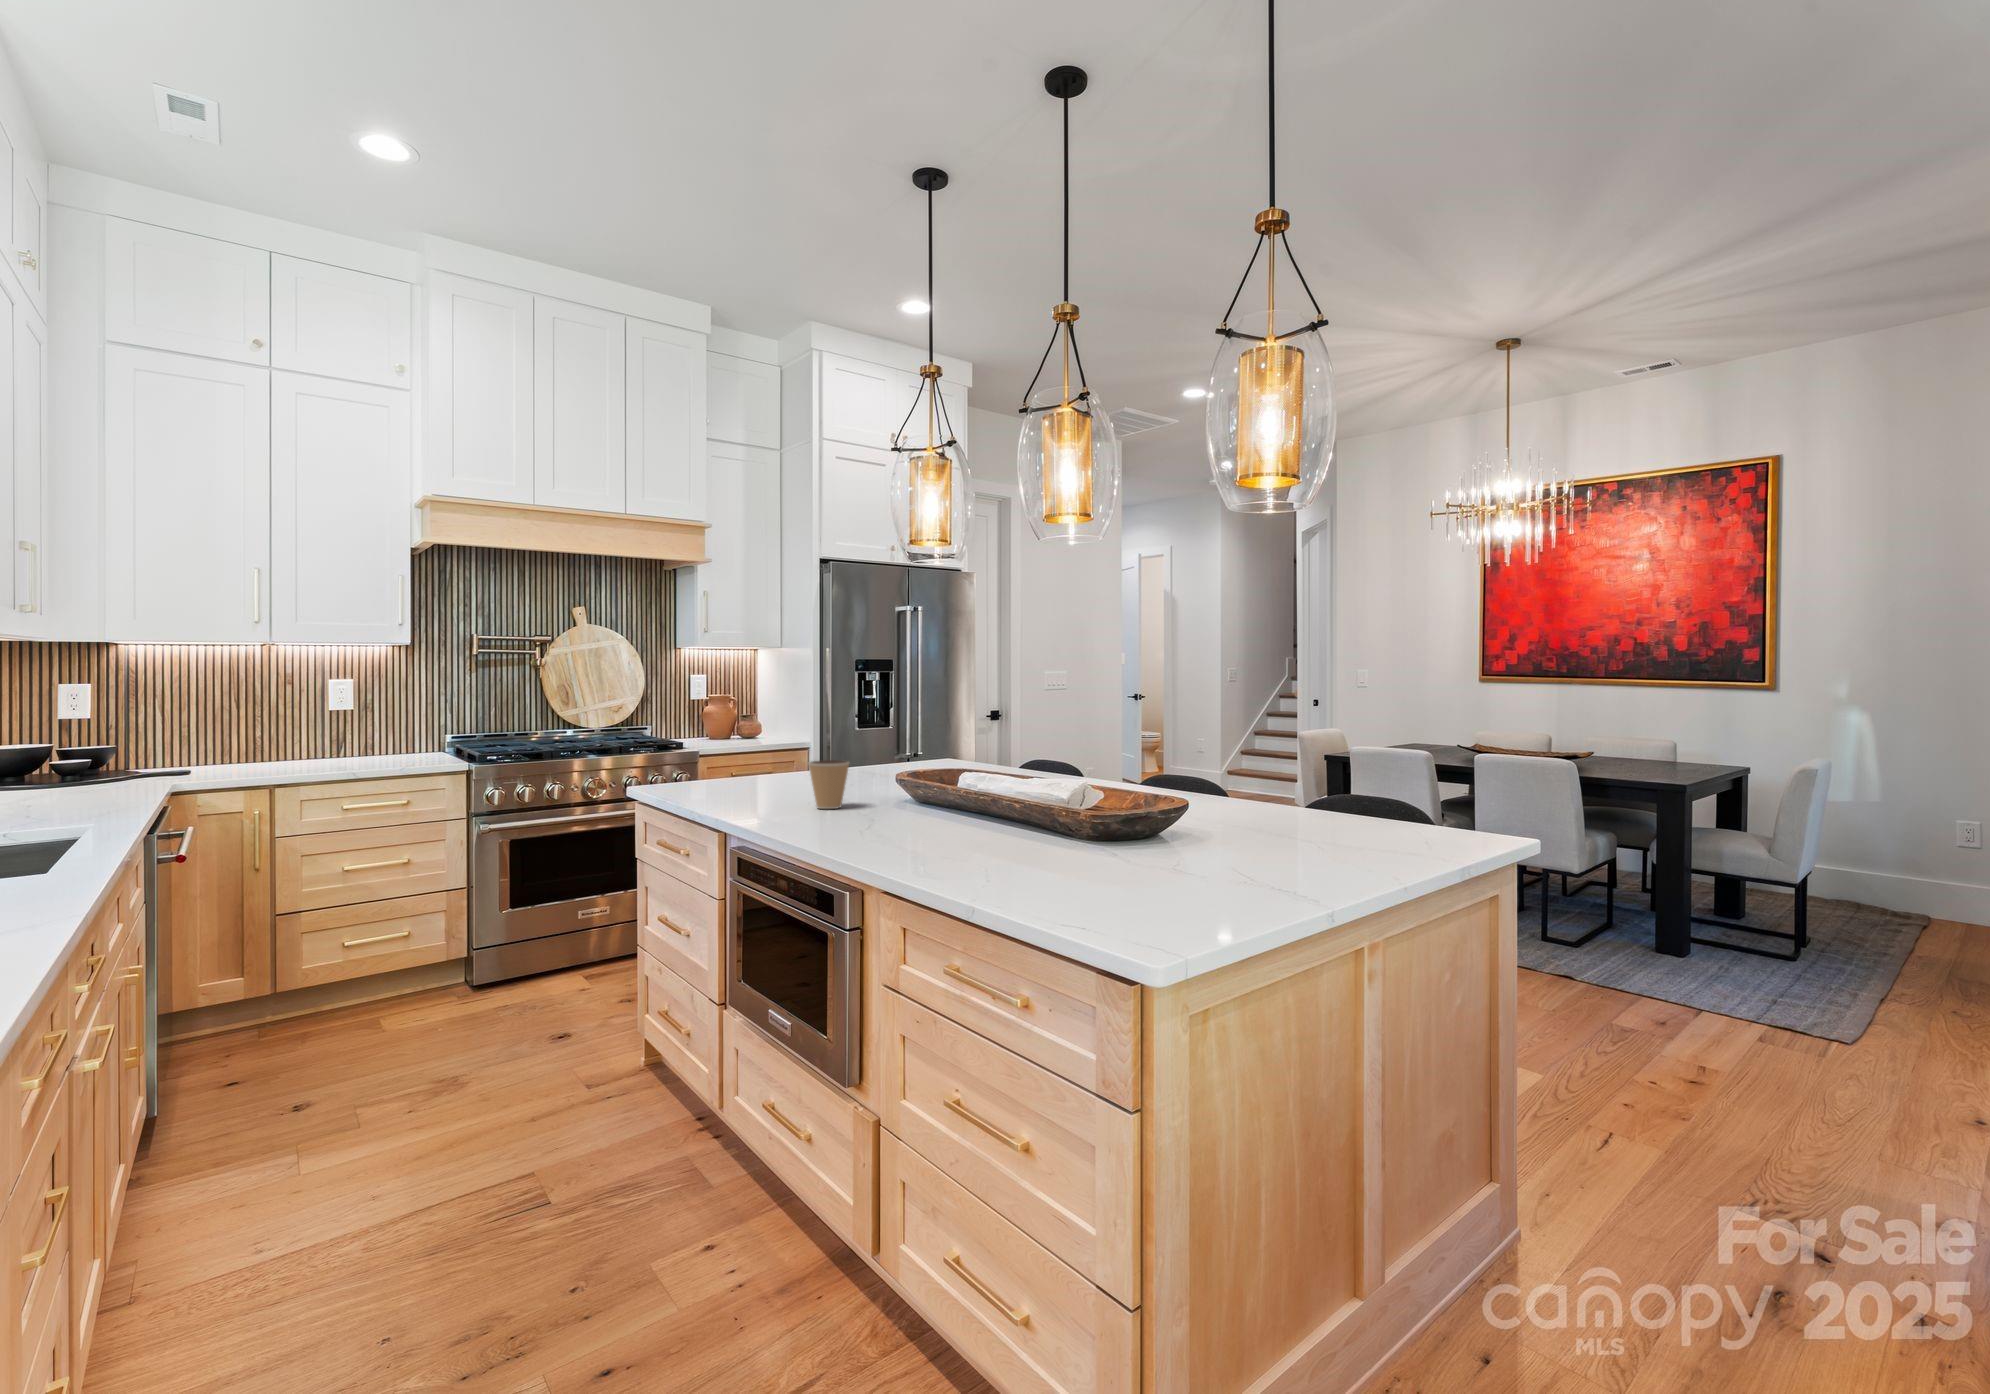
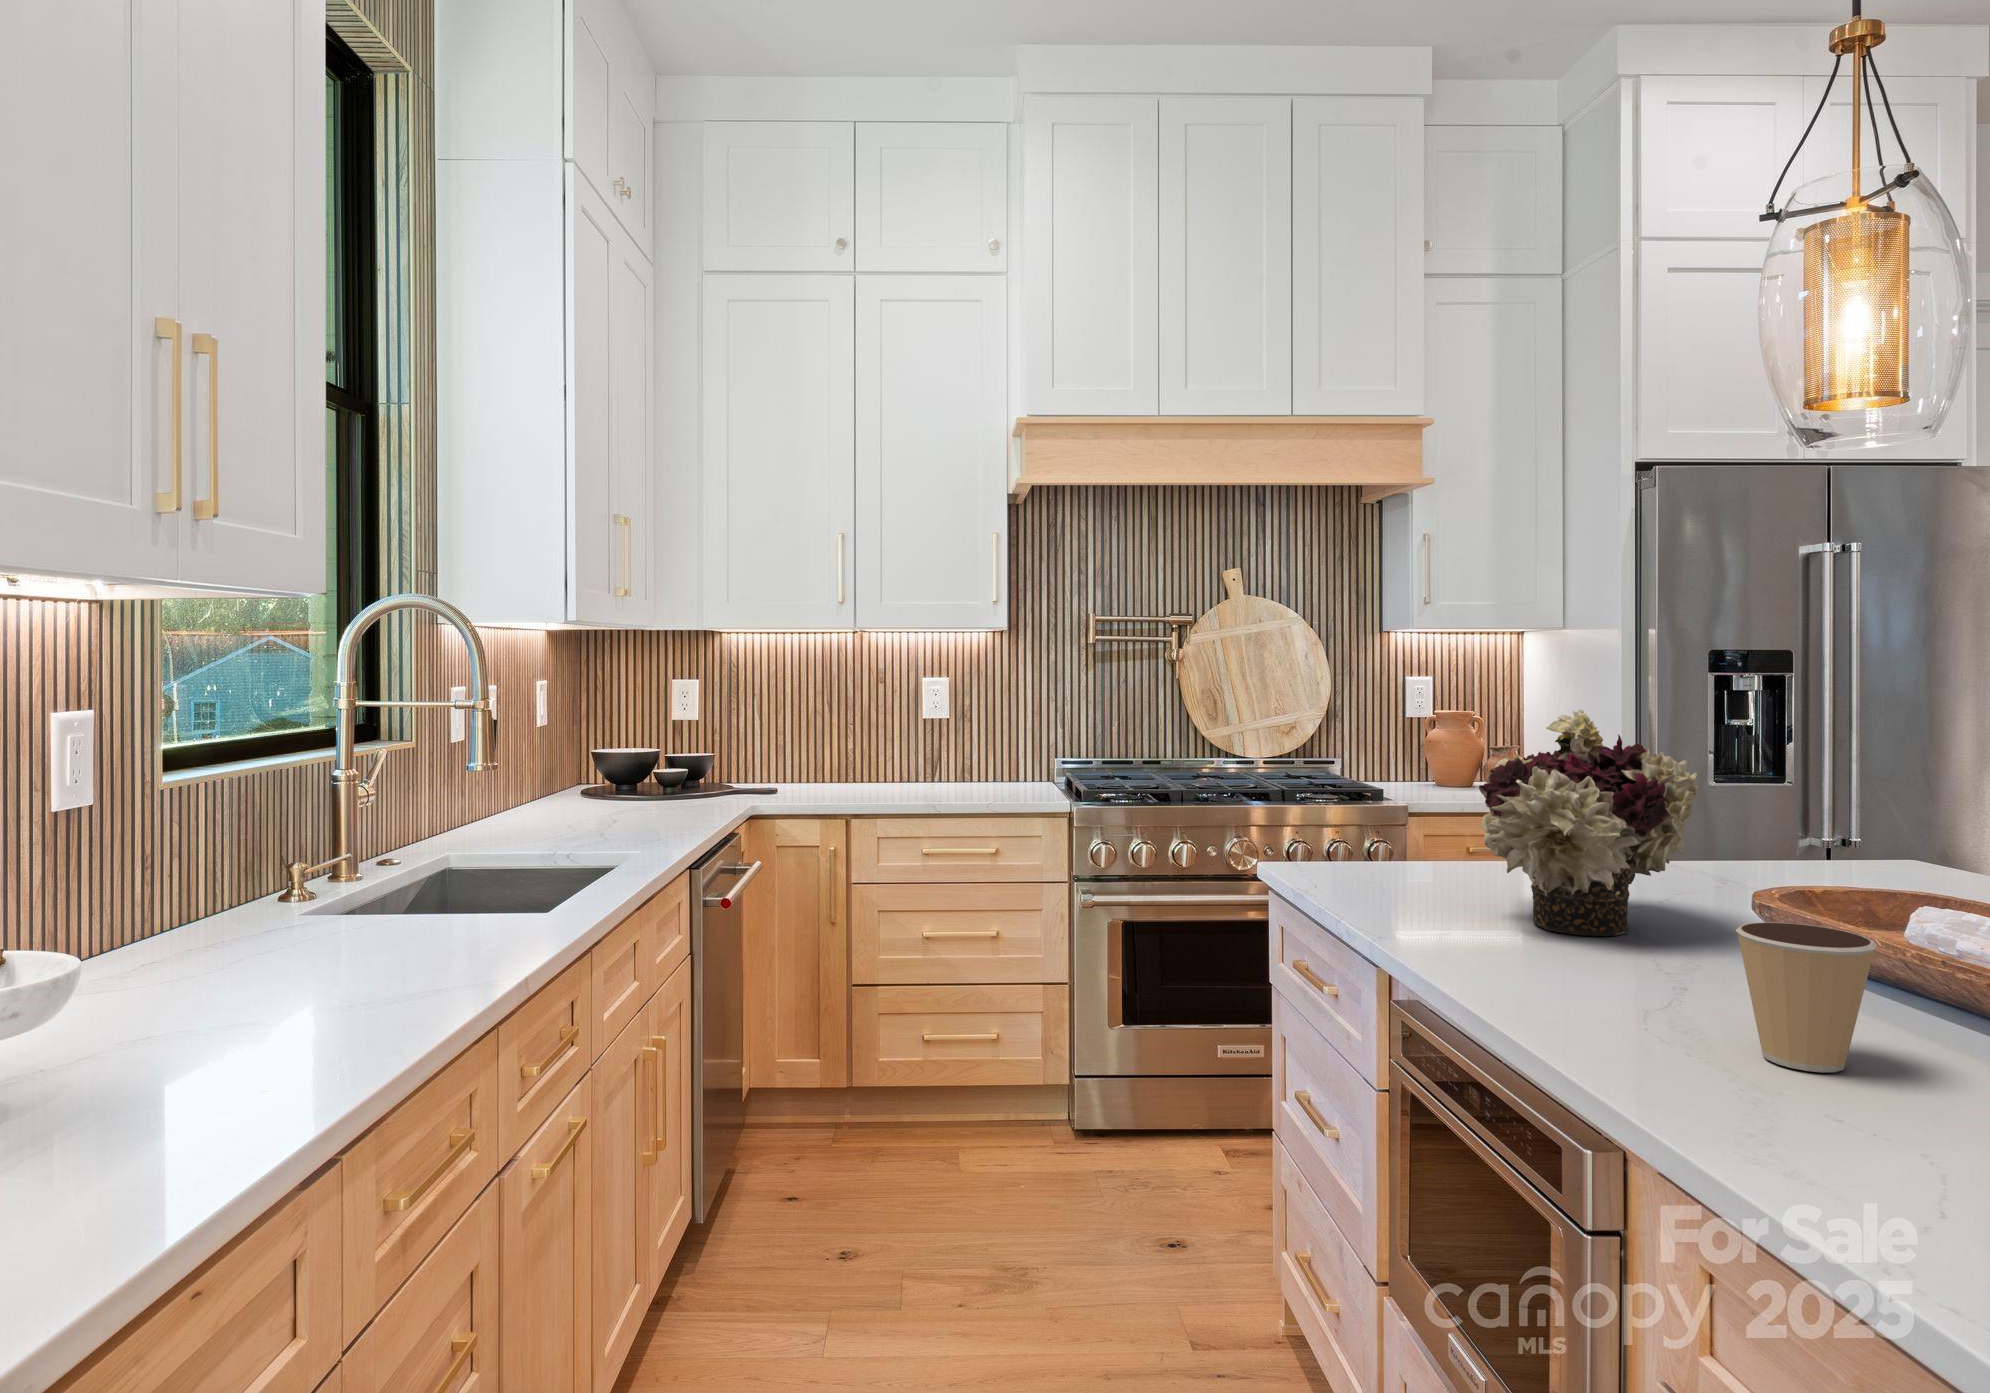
flower arrangement: none [723,687,813,787] -> present [1479,709,1698,936]

